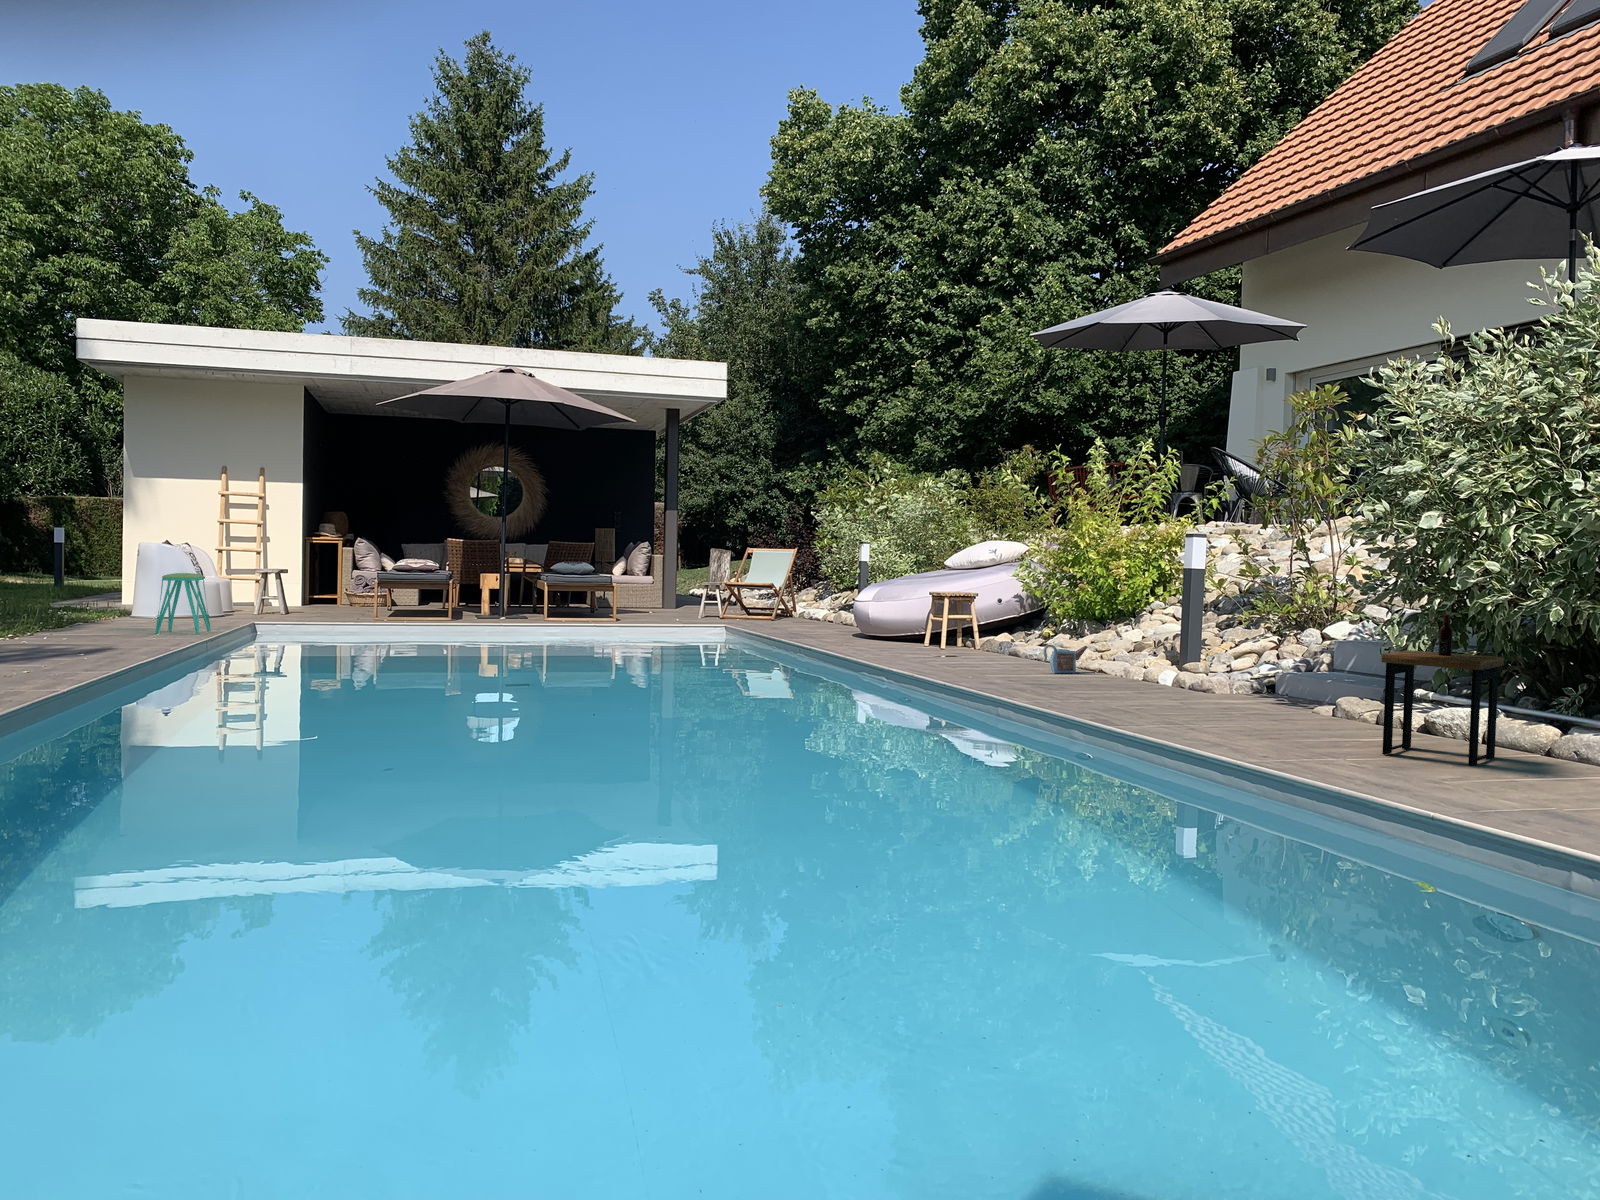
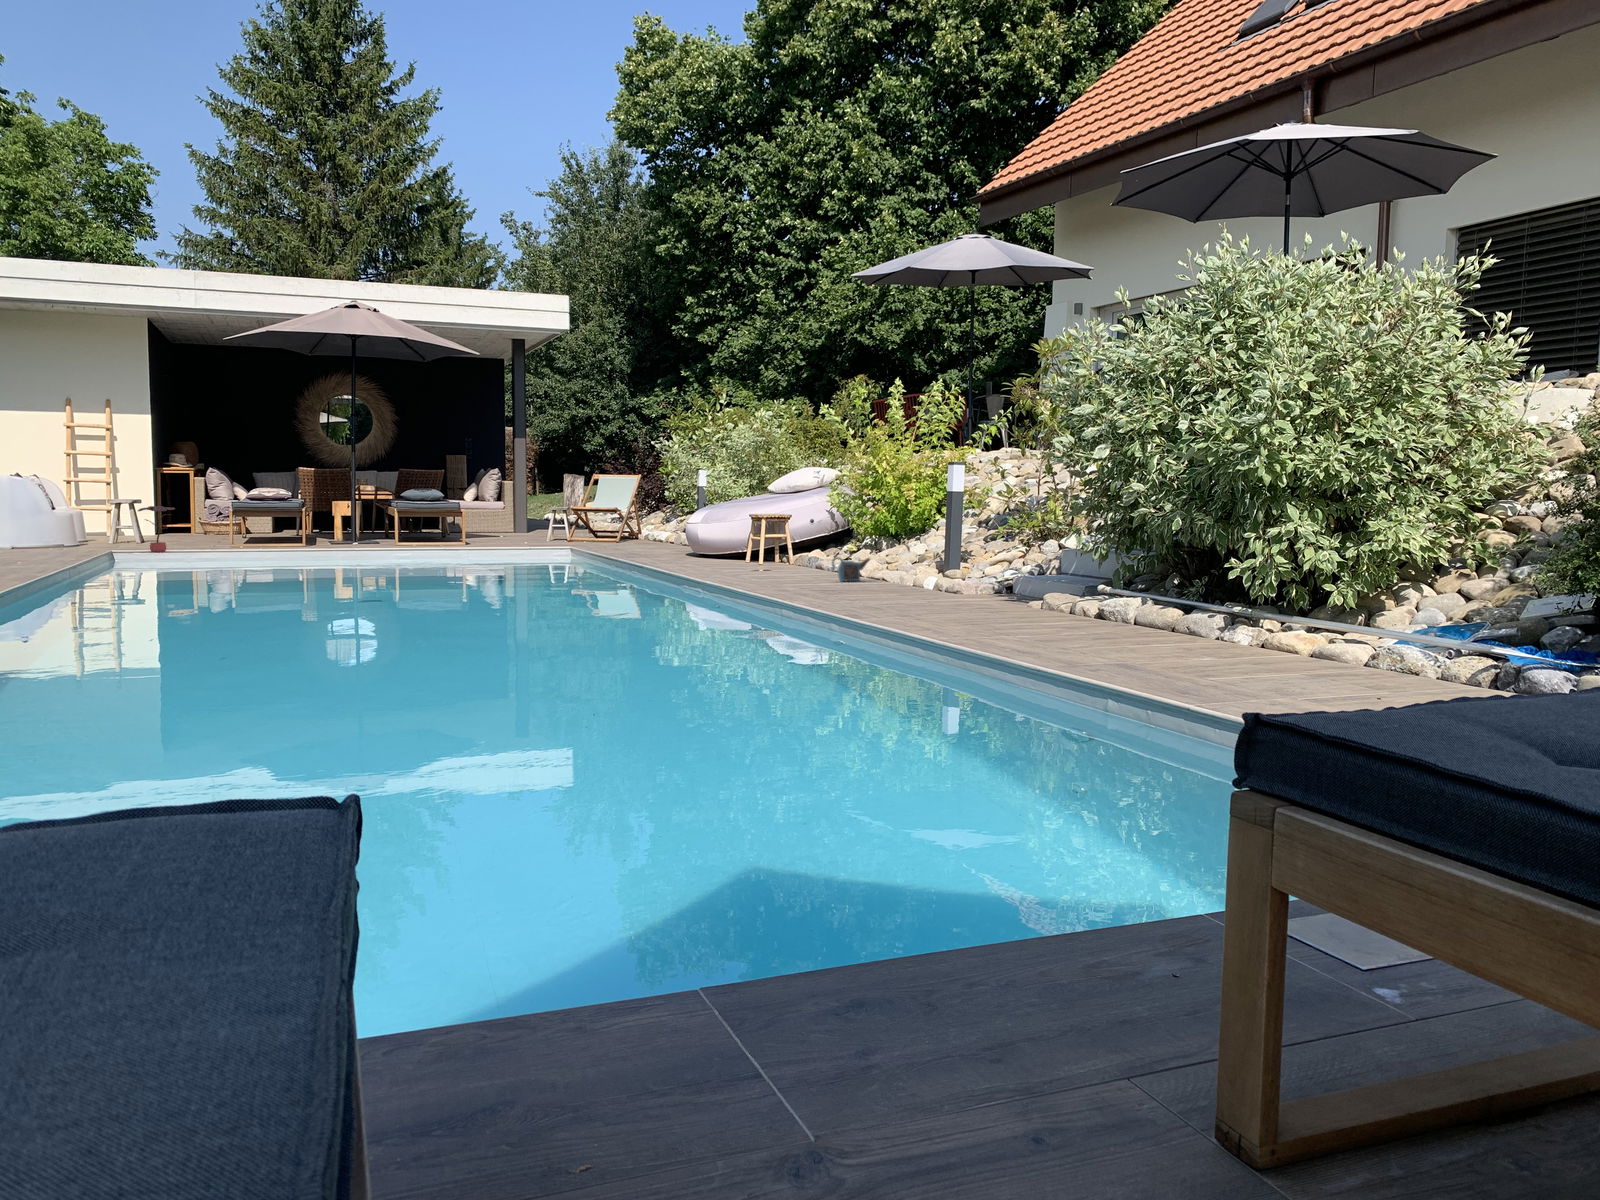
stool: present [156,573,211,634] -> none [20,503,73,561]
potted plant: none [281,577,320,625] -> present [138,506,175,552]
side table: present [1381,614,1504,766] -> none [1041,523,1130,636]

